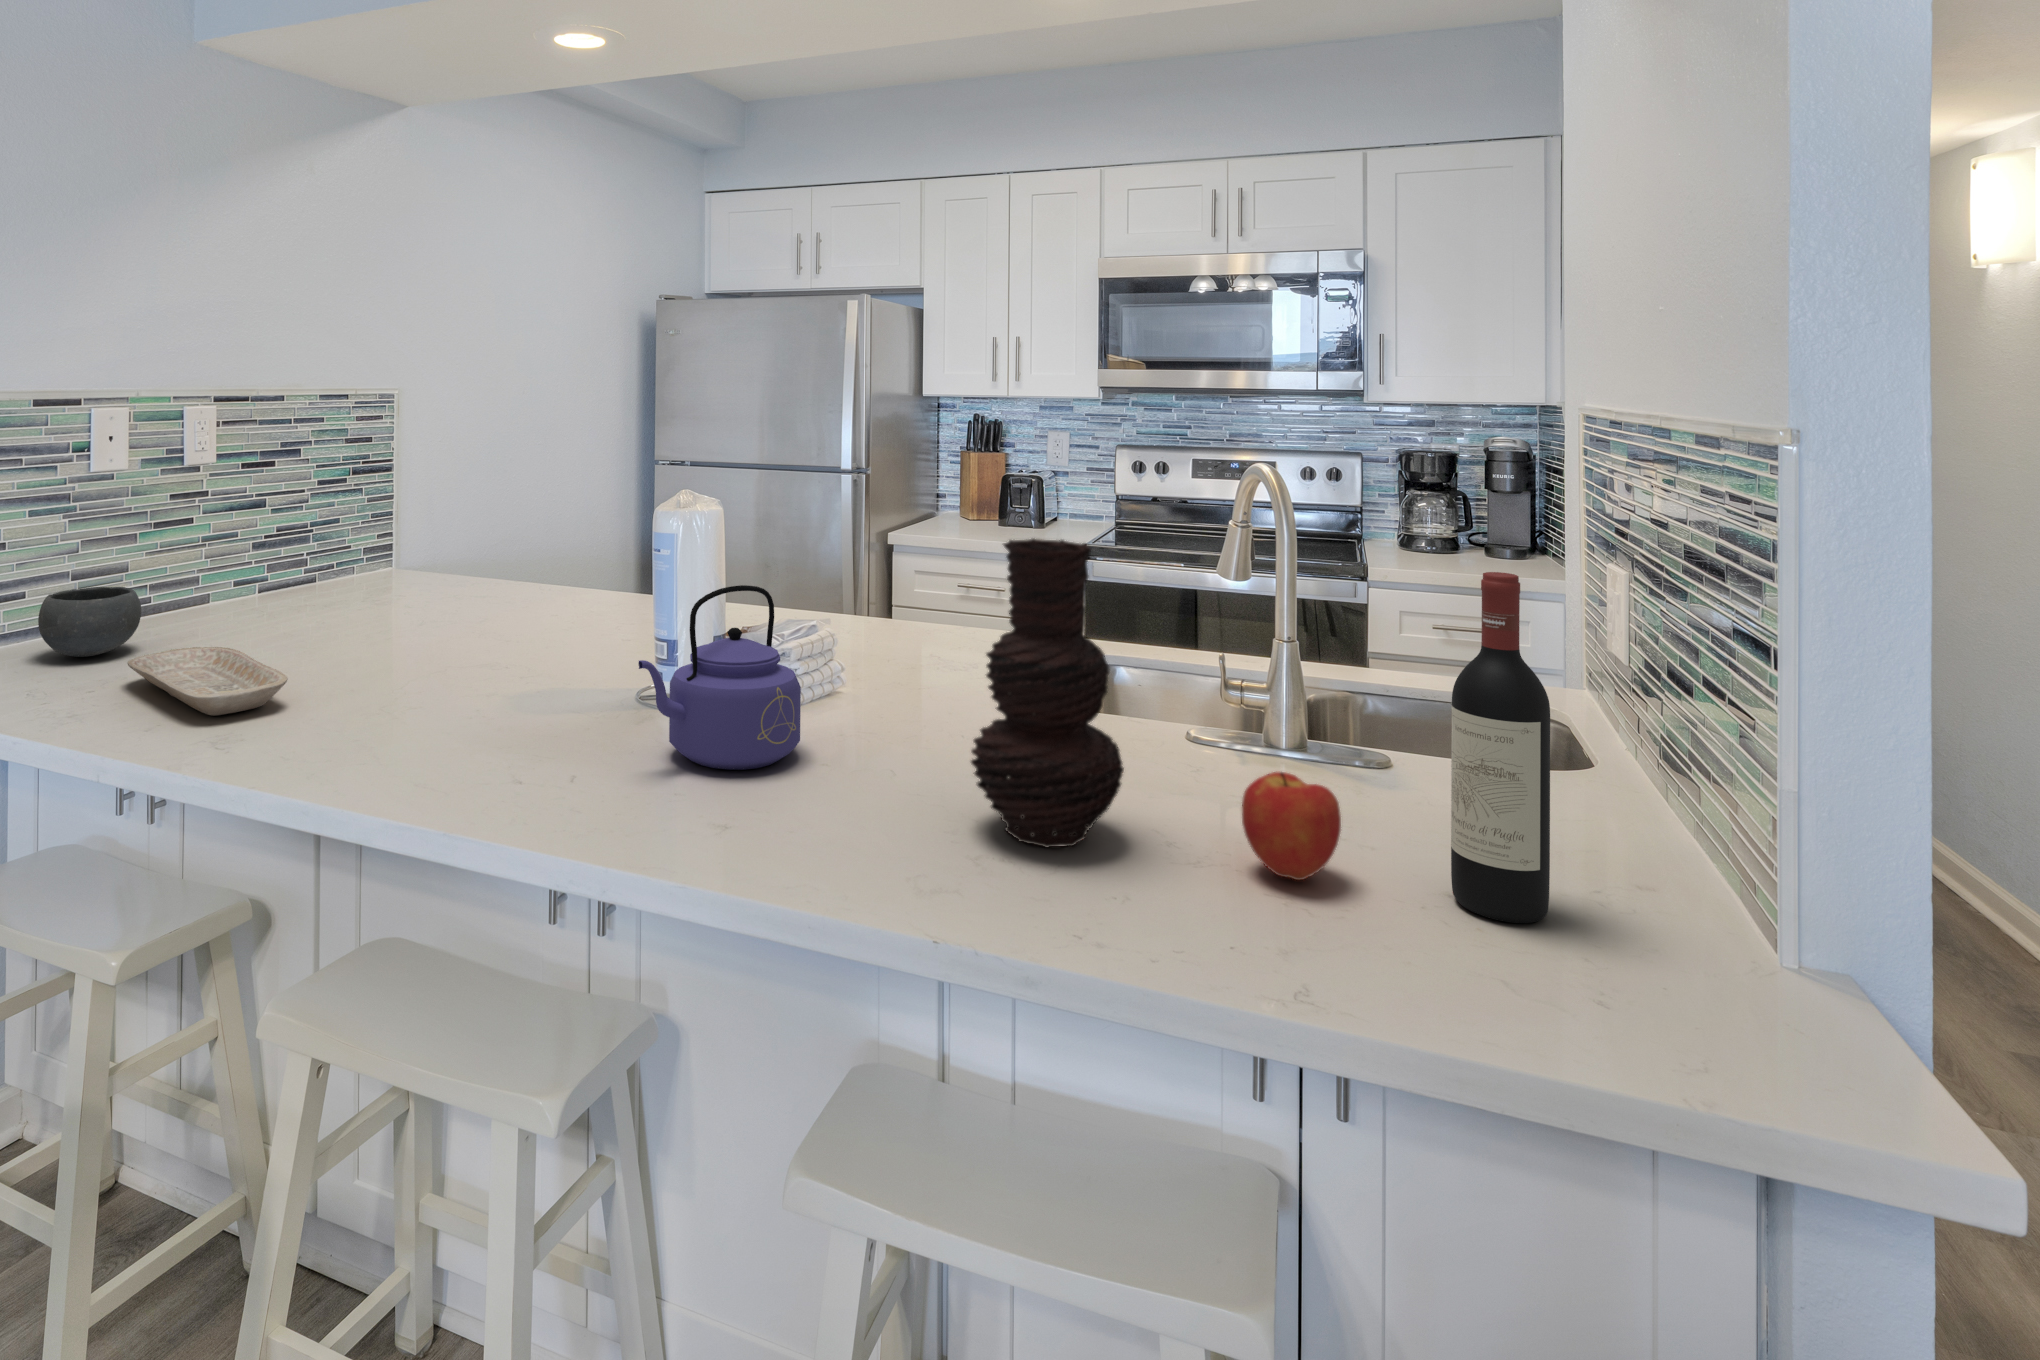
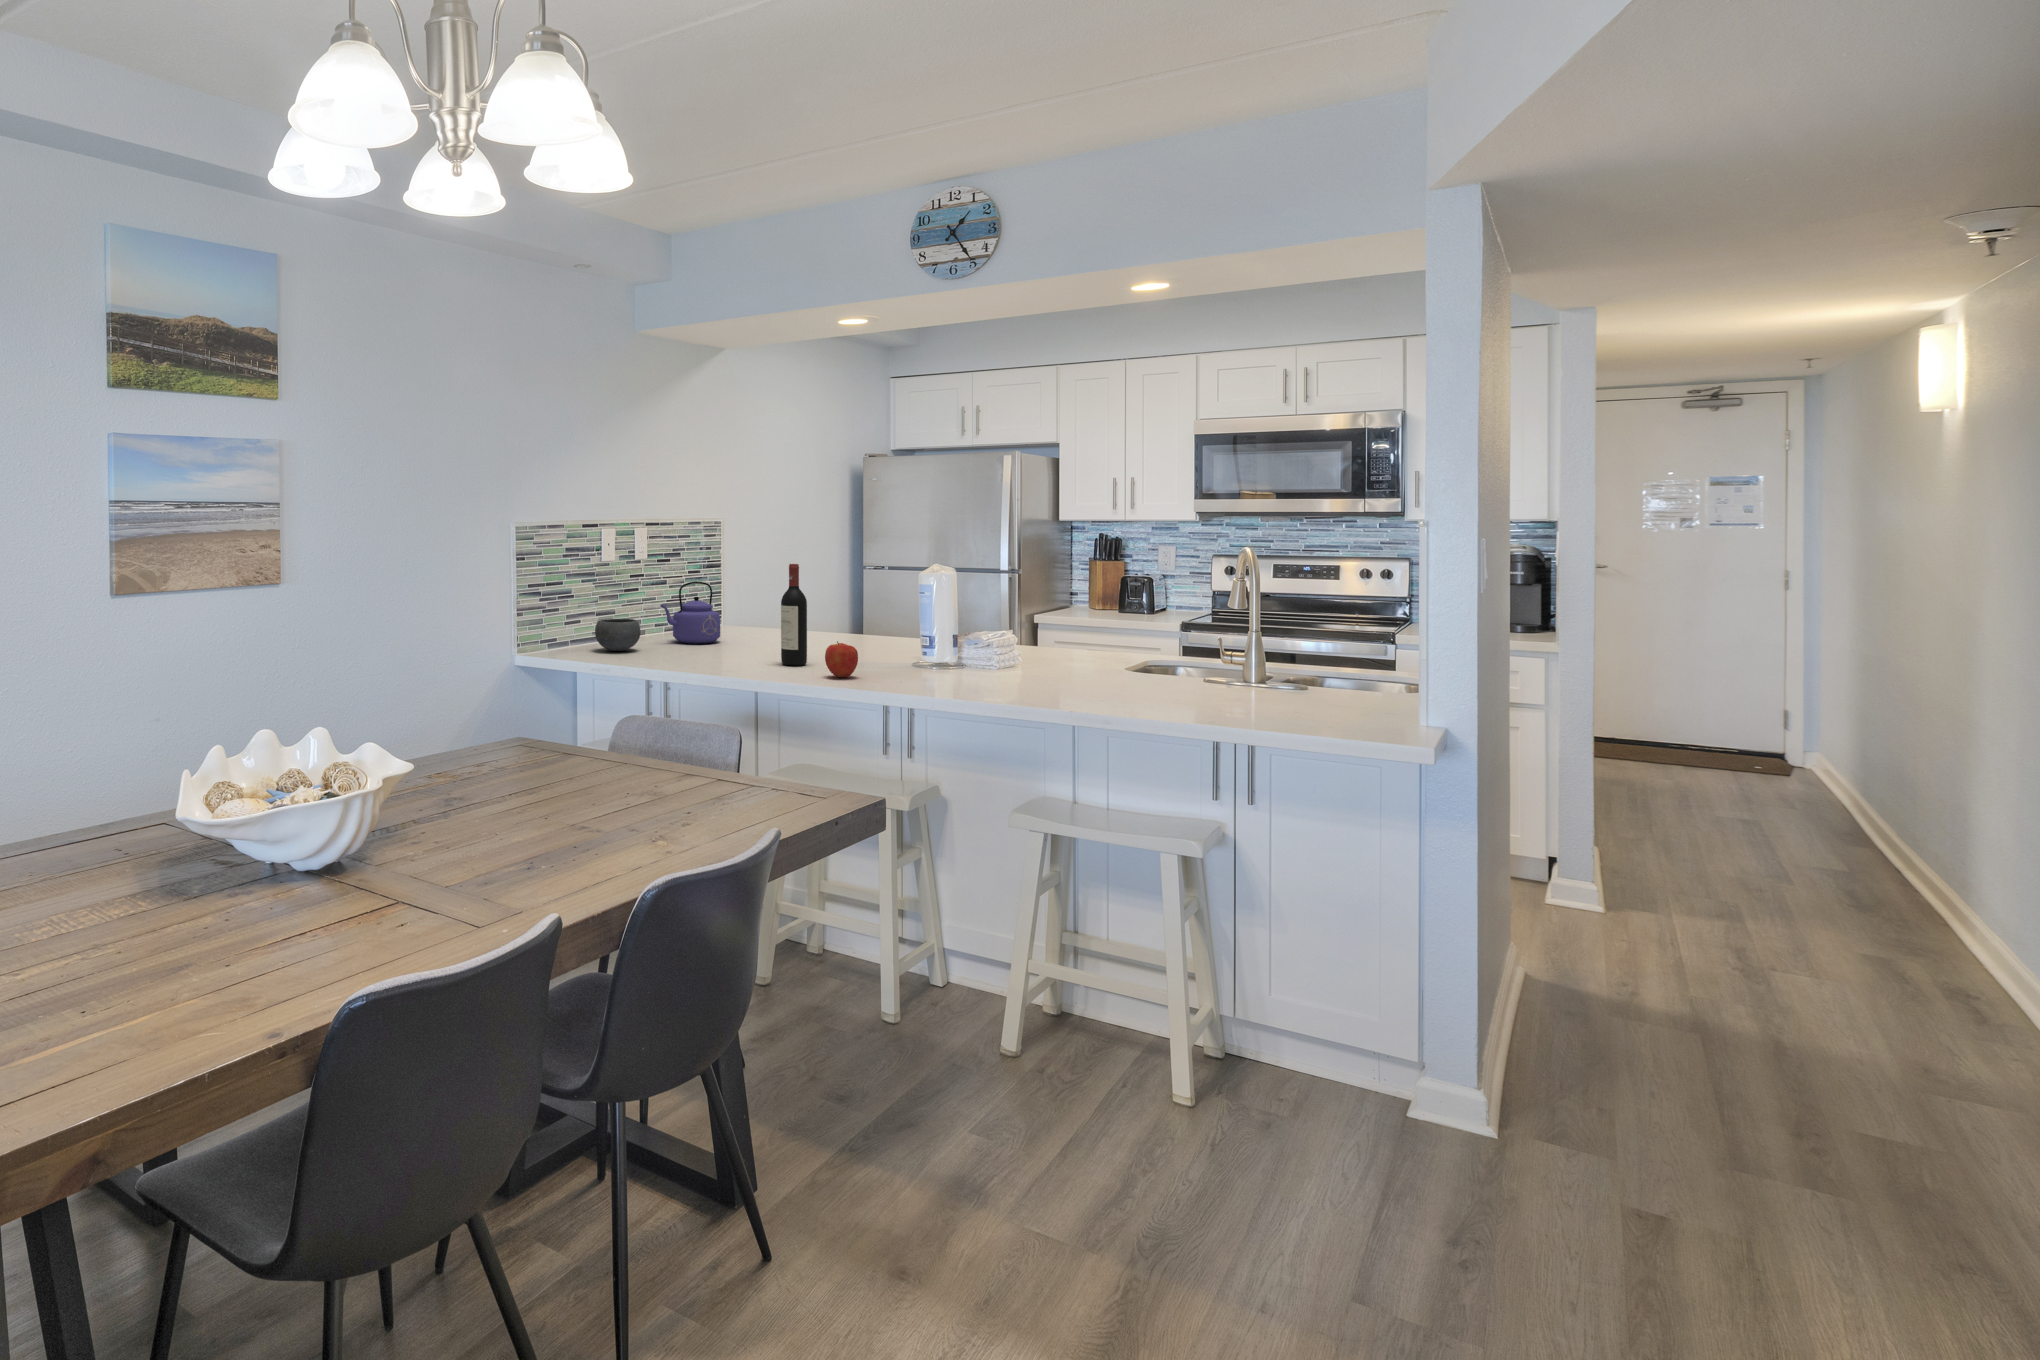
vase: present [971,538,1124,847] -> none [1087,577,1158,704]
wine bottle: present [1451,572,1550,923] -> present [781,564,807,666]
kettle: present [638,585,801,770] -> present [660,582,720,644]
tray: present [127,647,288,715] -> none [655,645,742,667]
apple: present [1242,772,1341,880] -> present [825,641,858,677]

